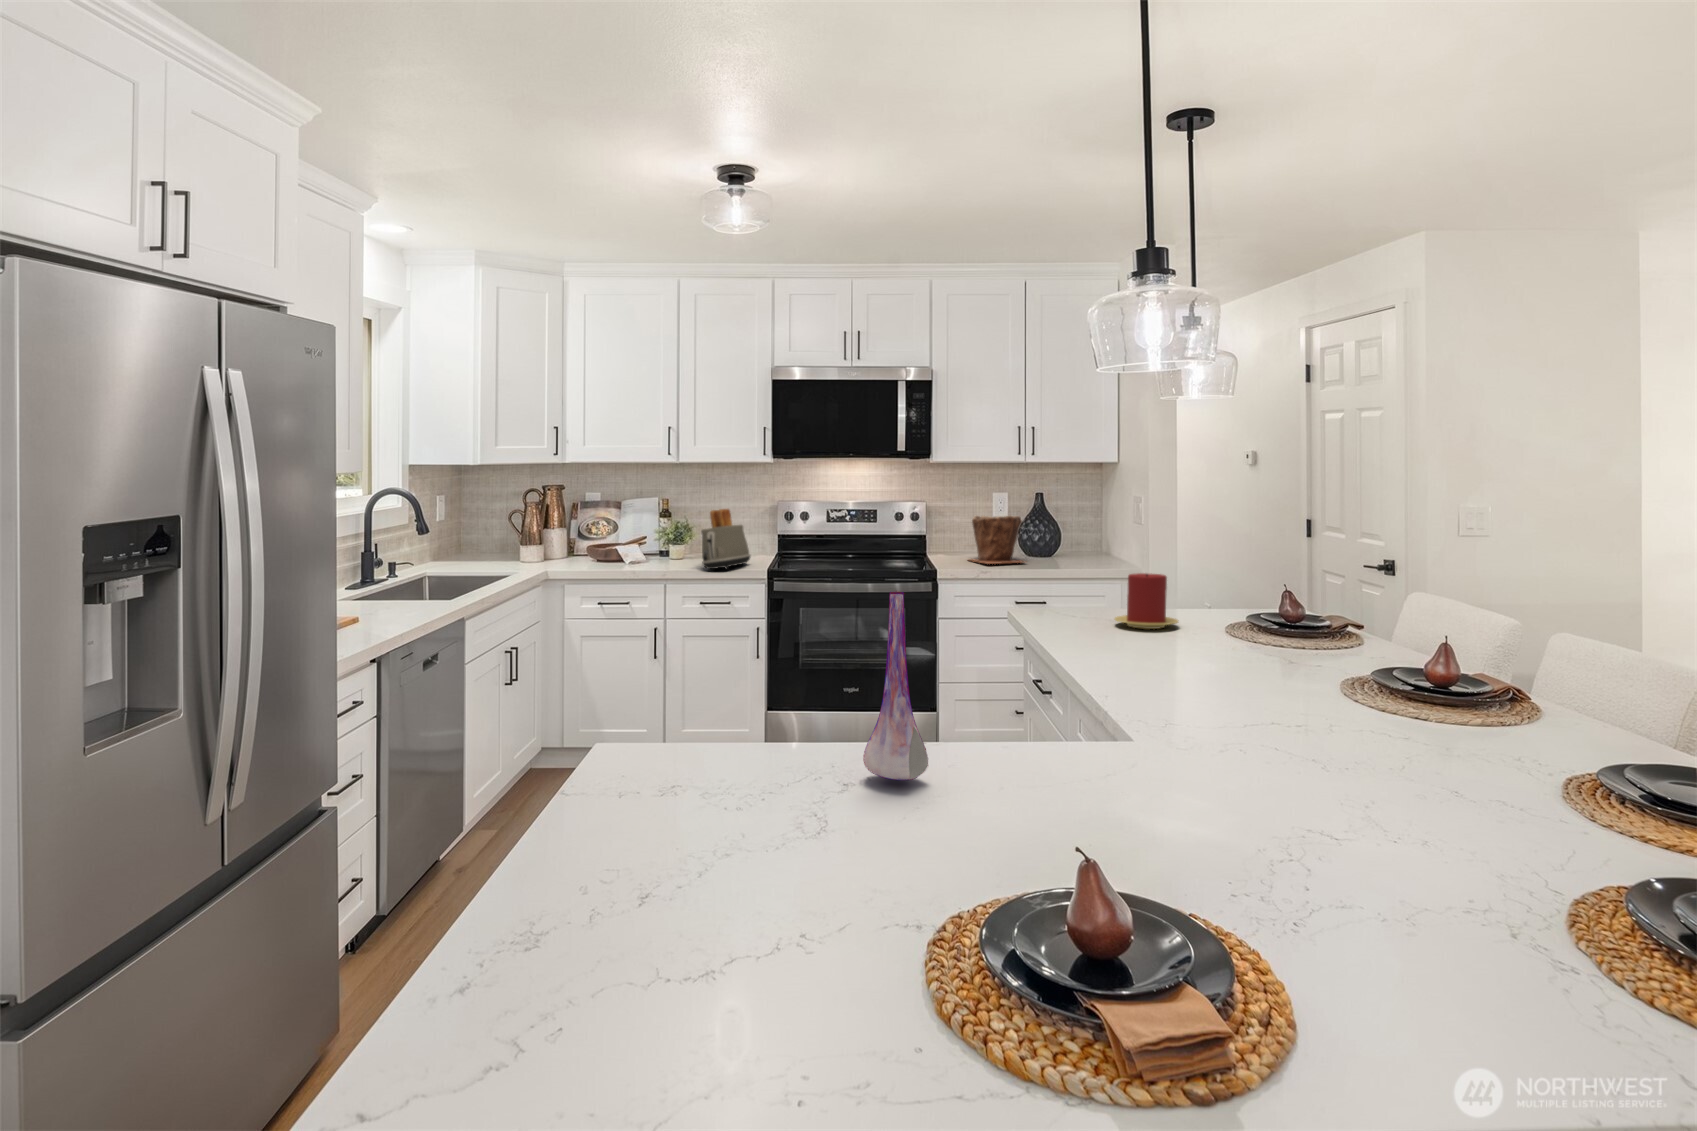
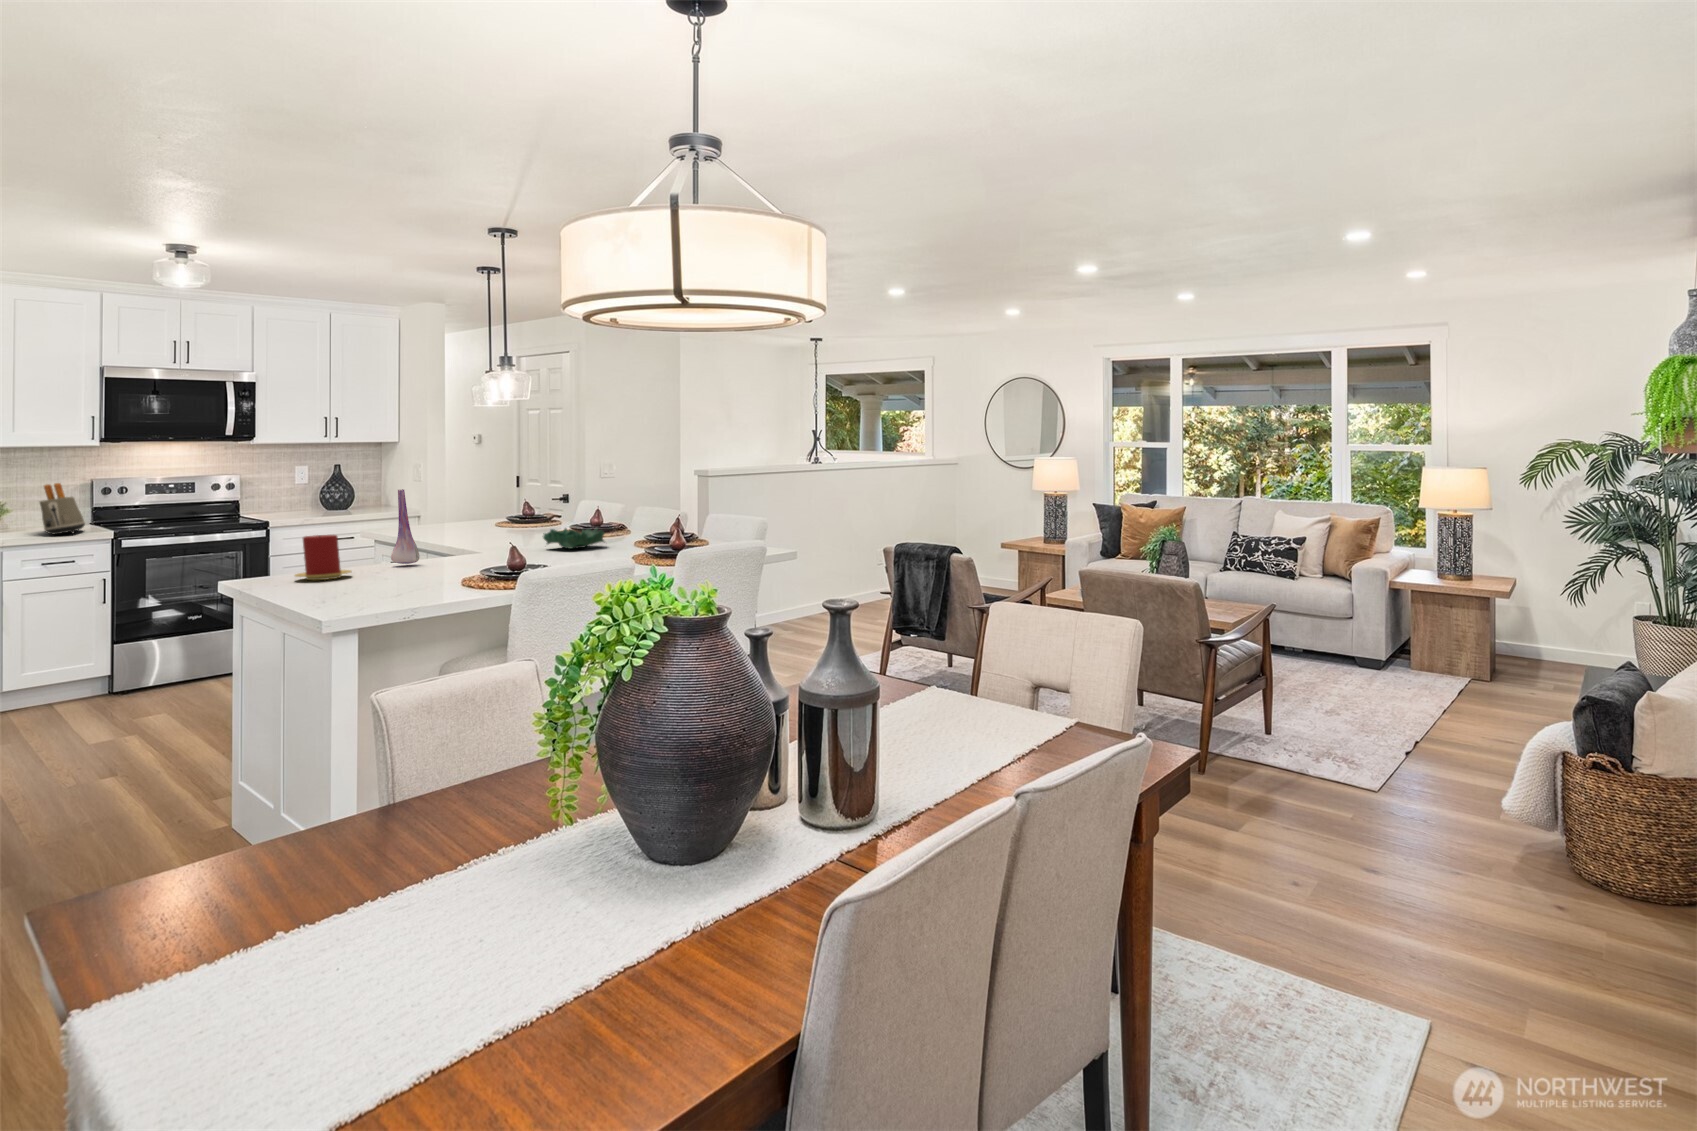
plant pot: present [969,516,1025,564] -> none [285,481,337,517]
candle: present [1115,573,1178,629] -> present [295,535,351,580]
decorative bowl: none [1277,711,1487,803] -> present [543,528,604,549]

